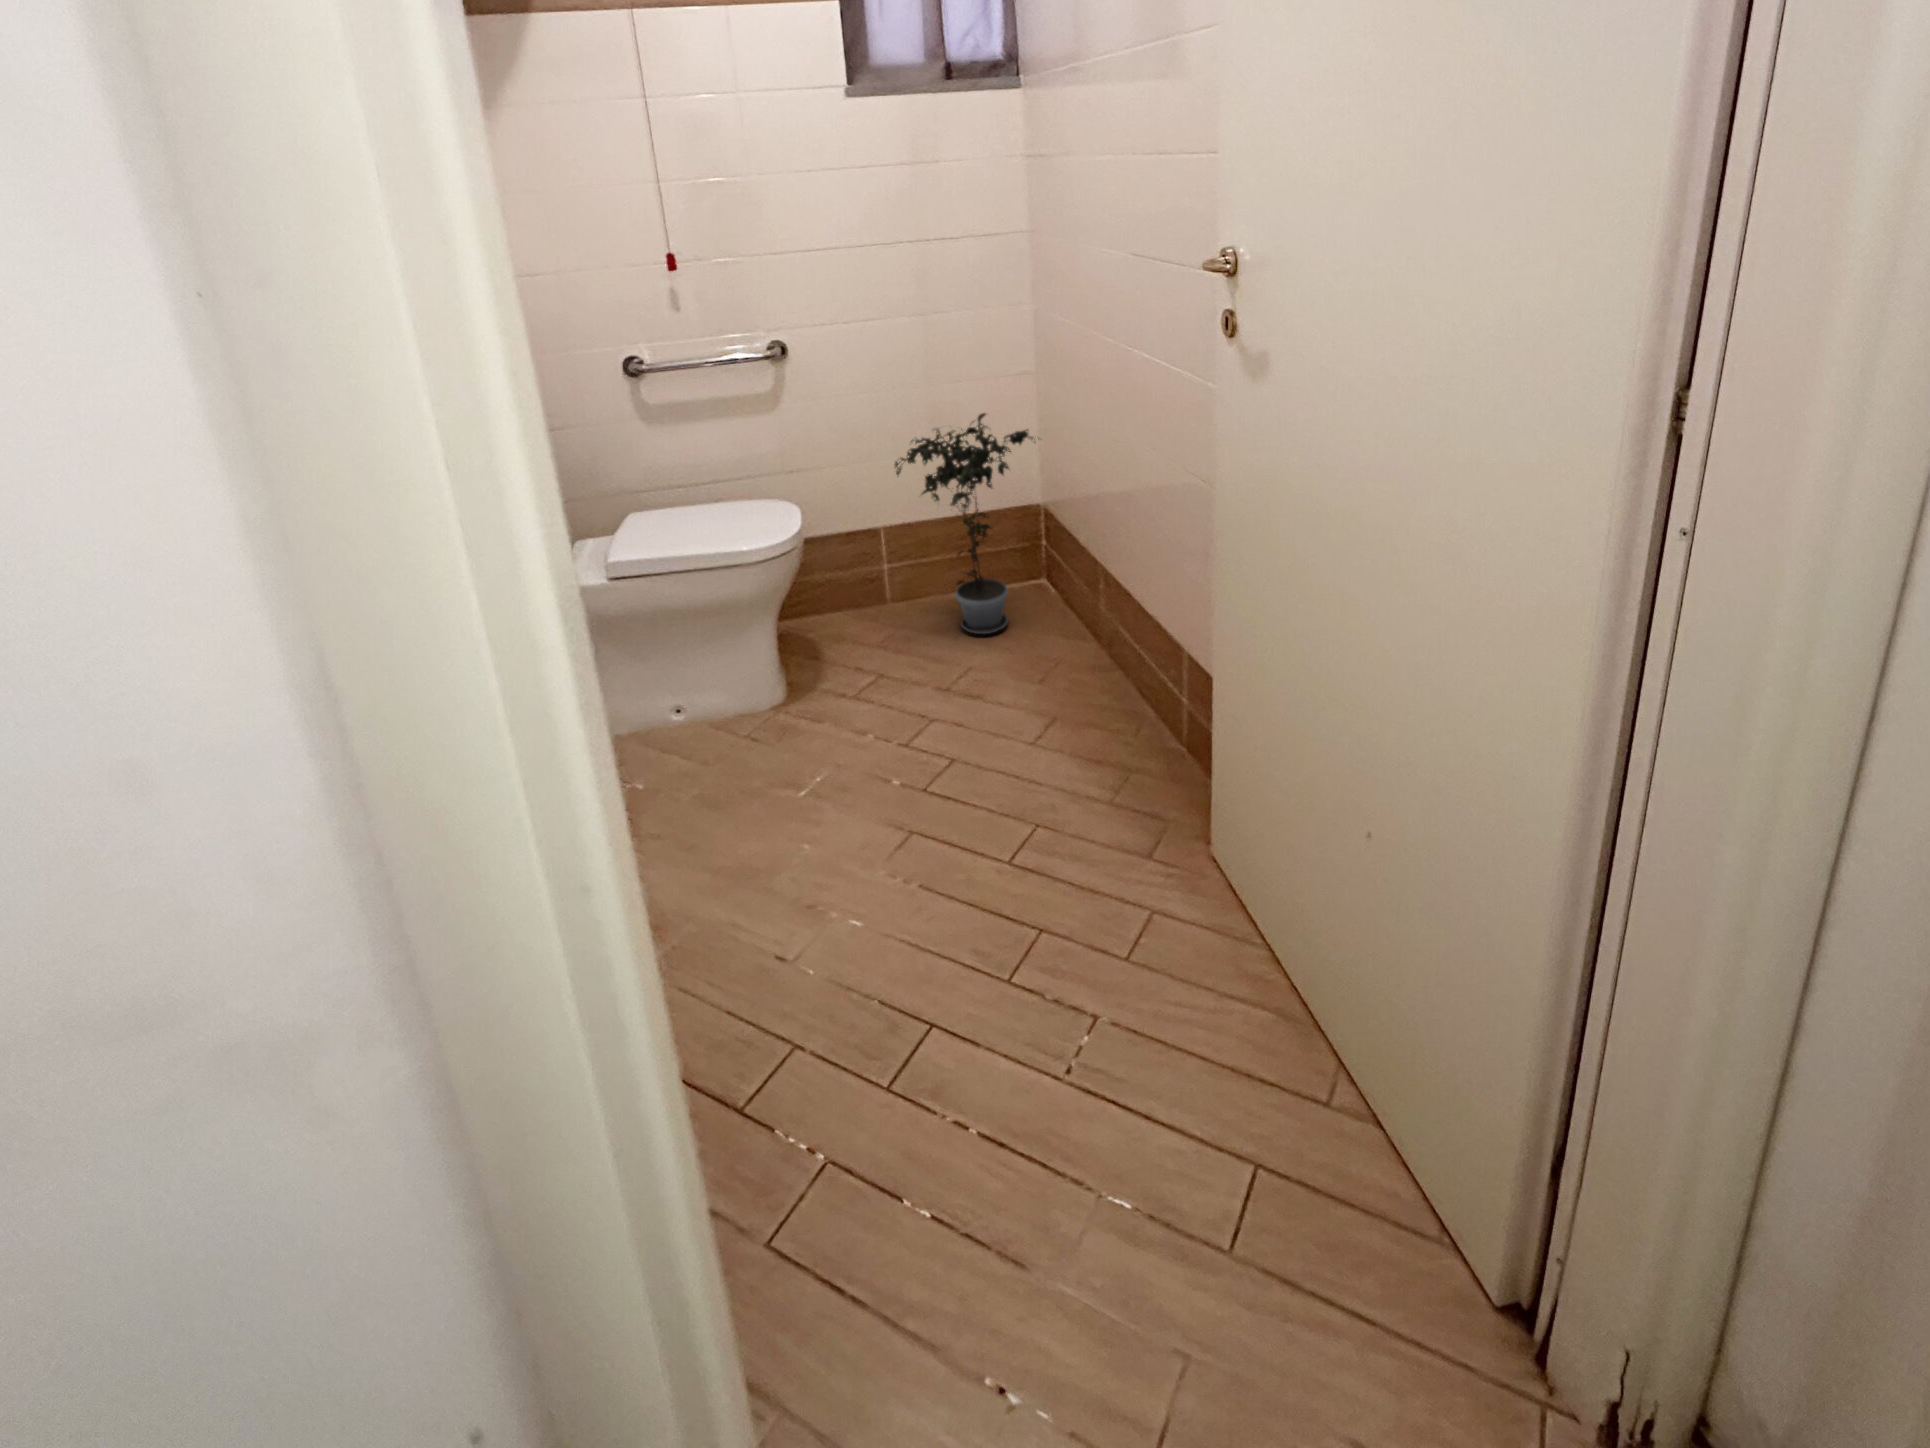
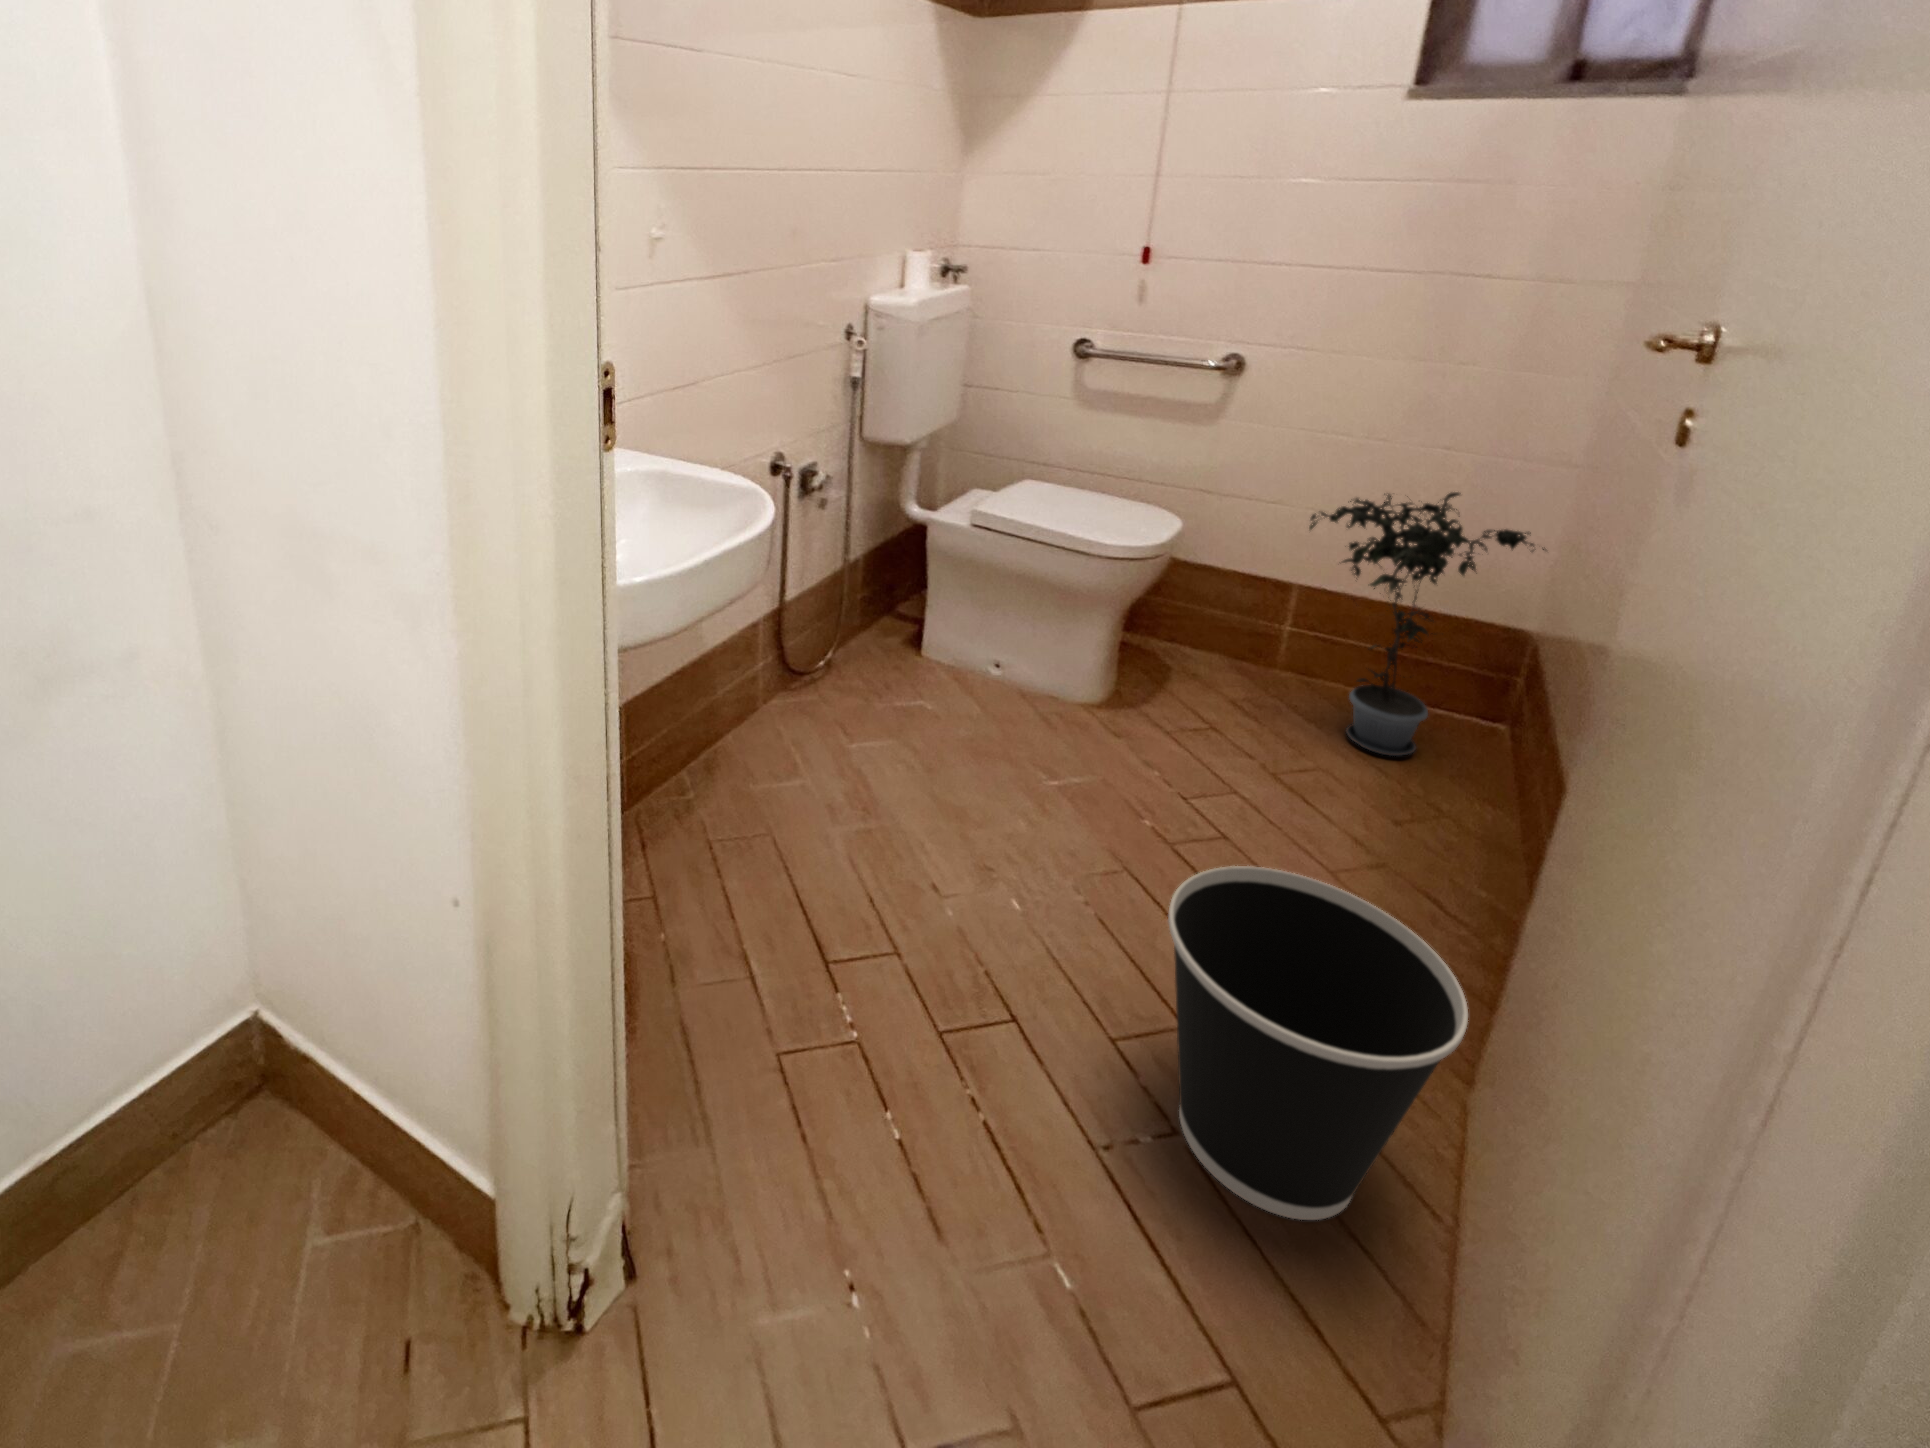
wastebasket: none [1029,742,1244,1021] -> present [1168,866,1468,1220]

